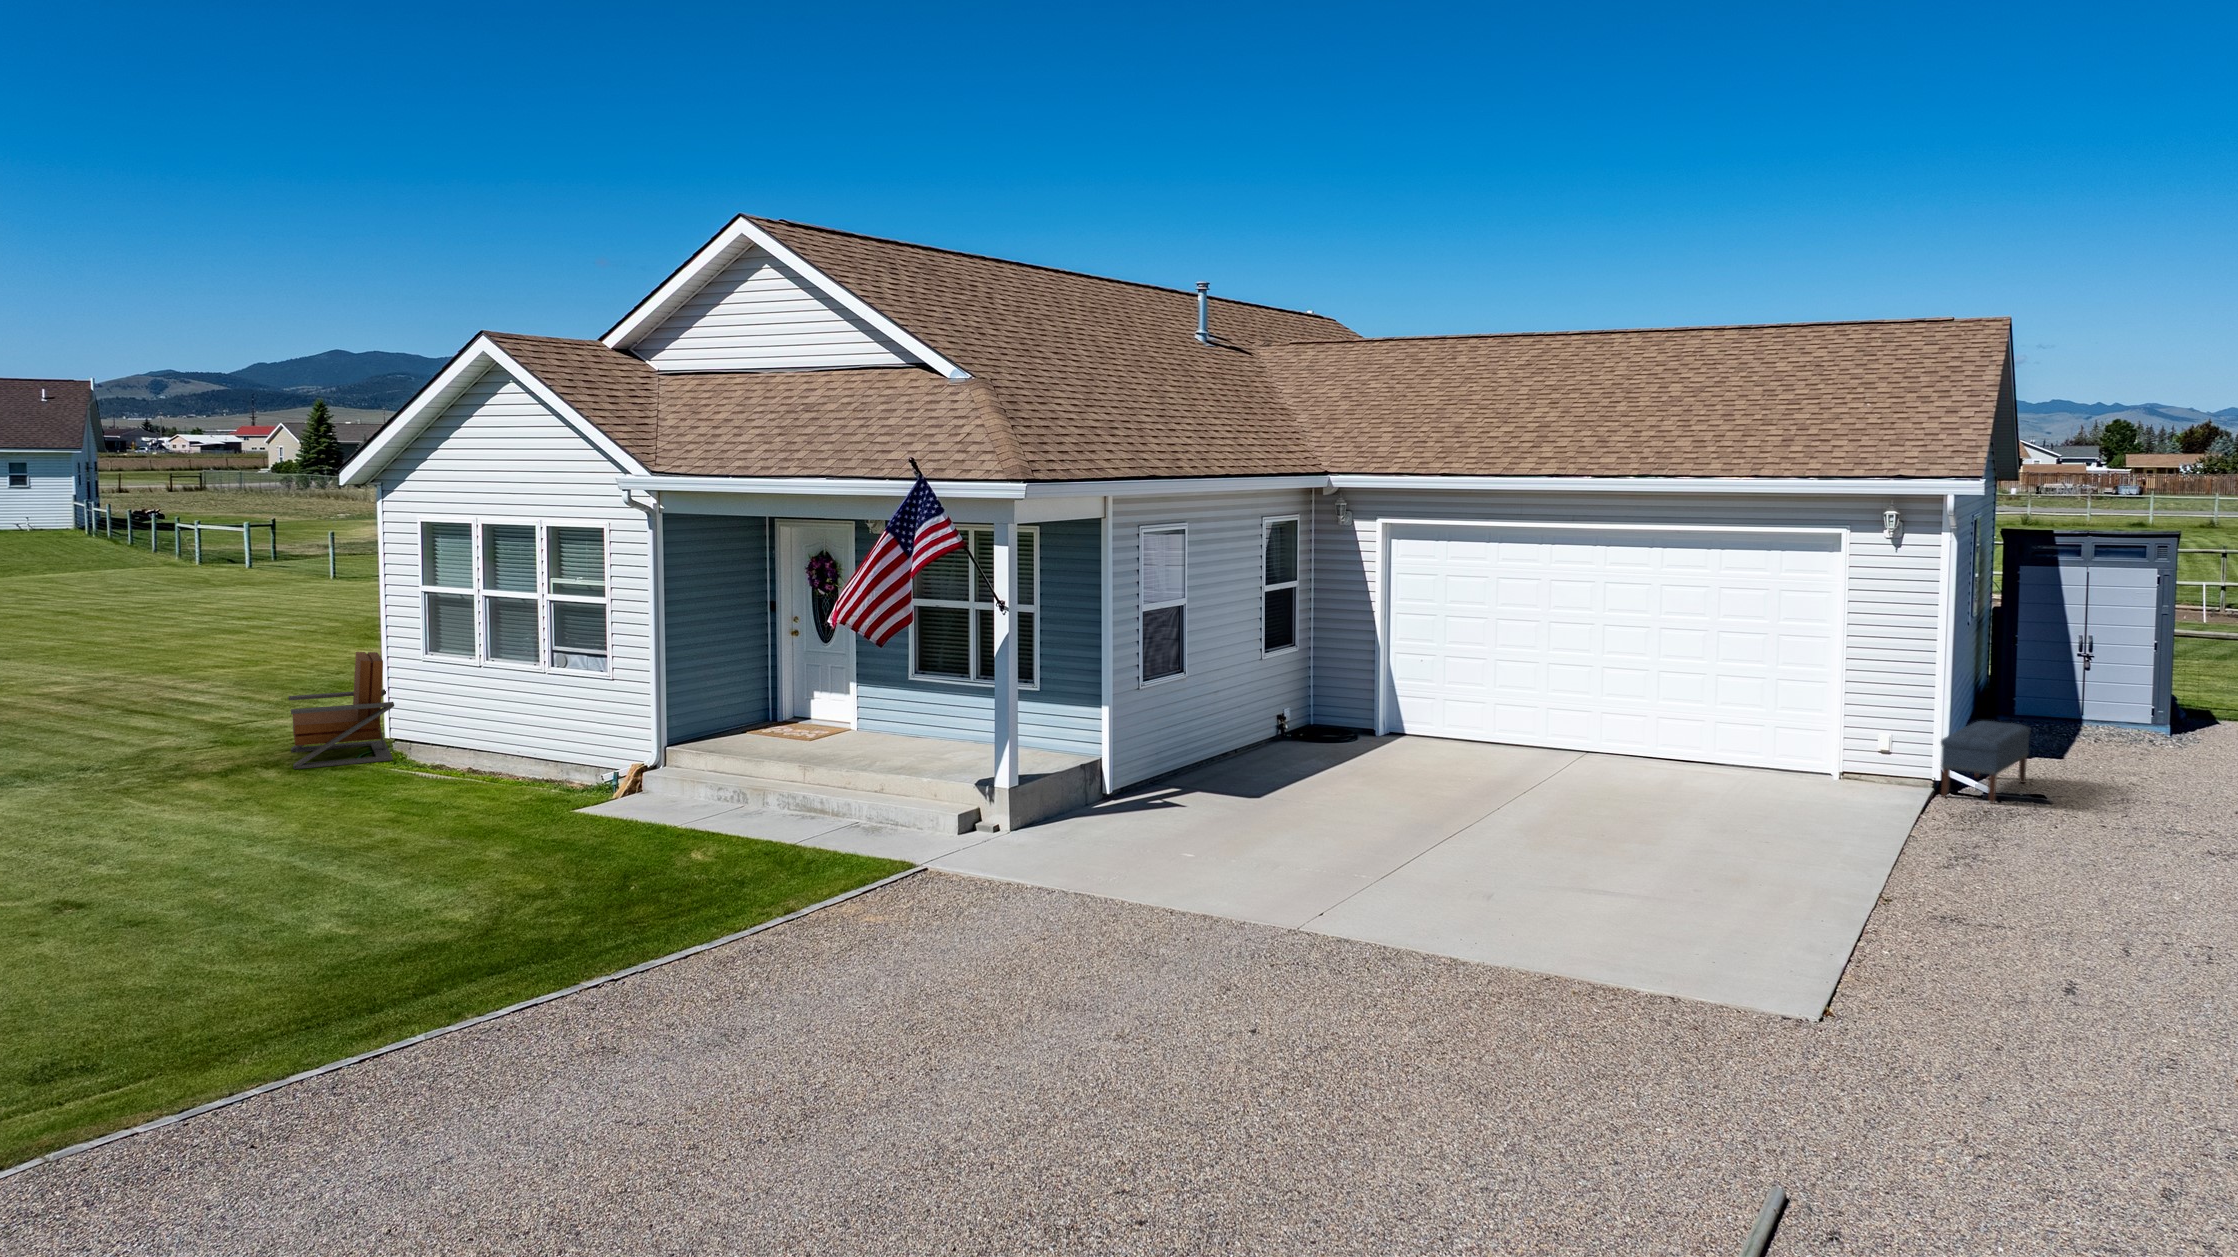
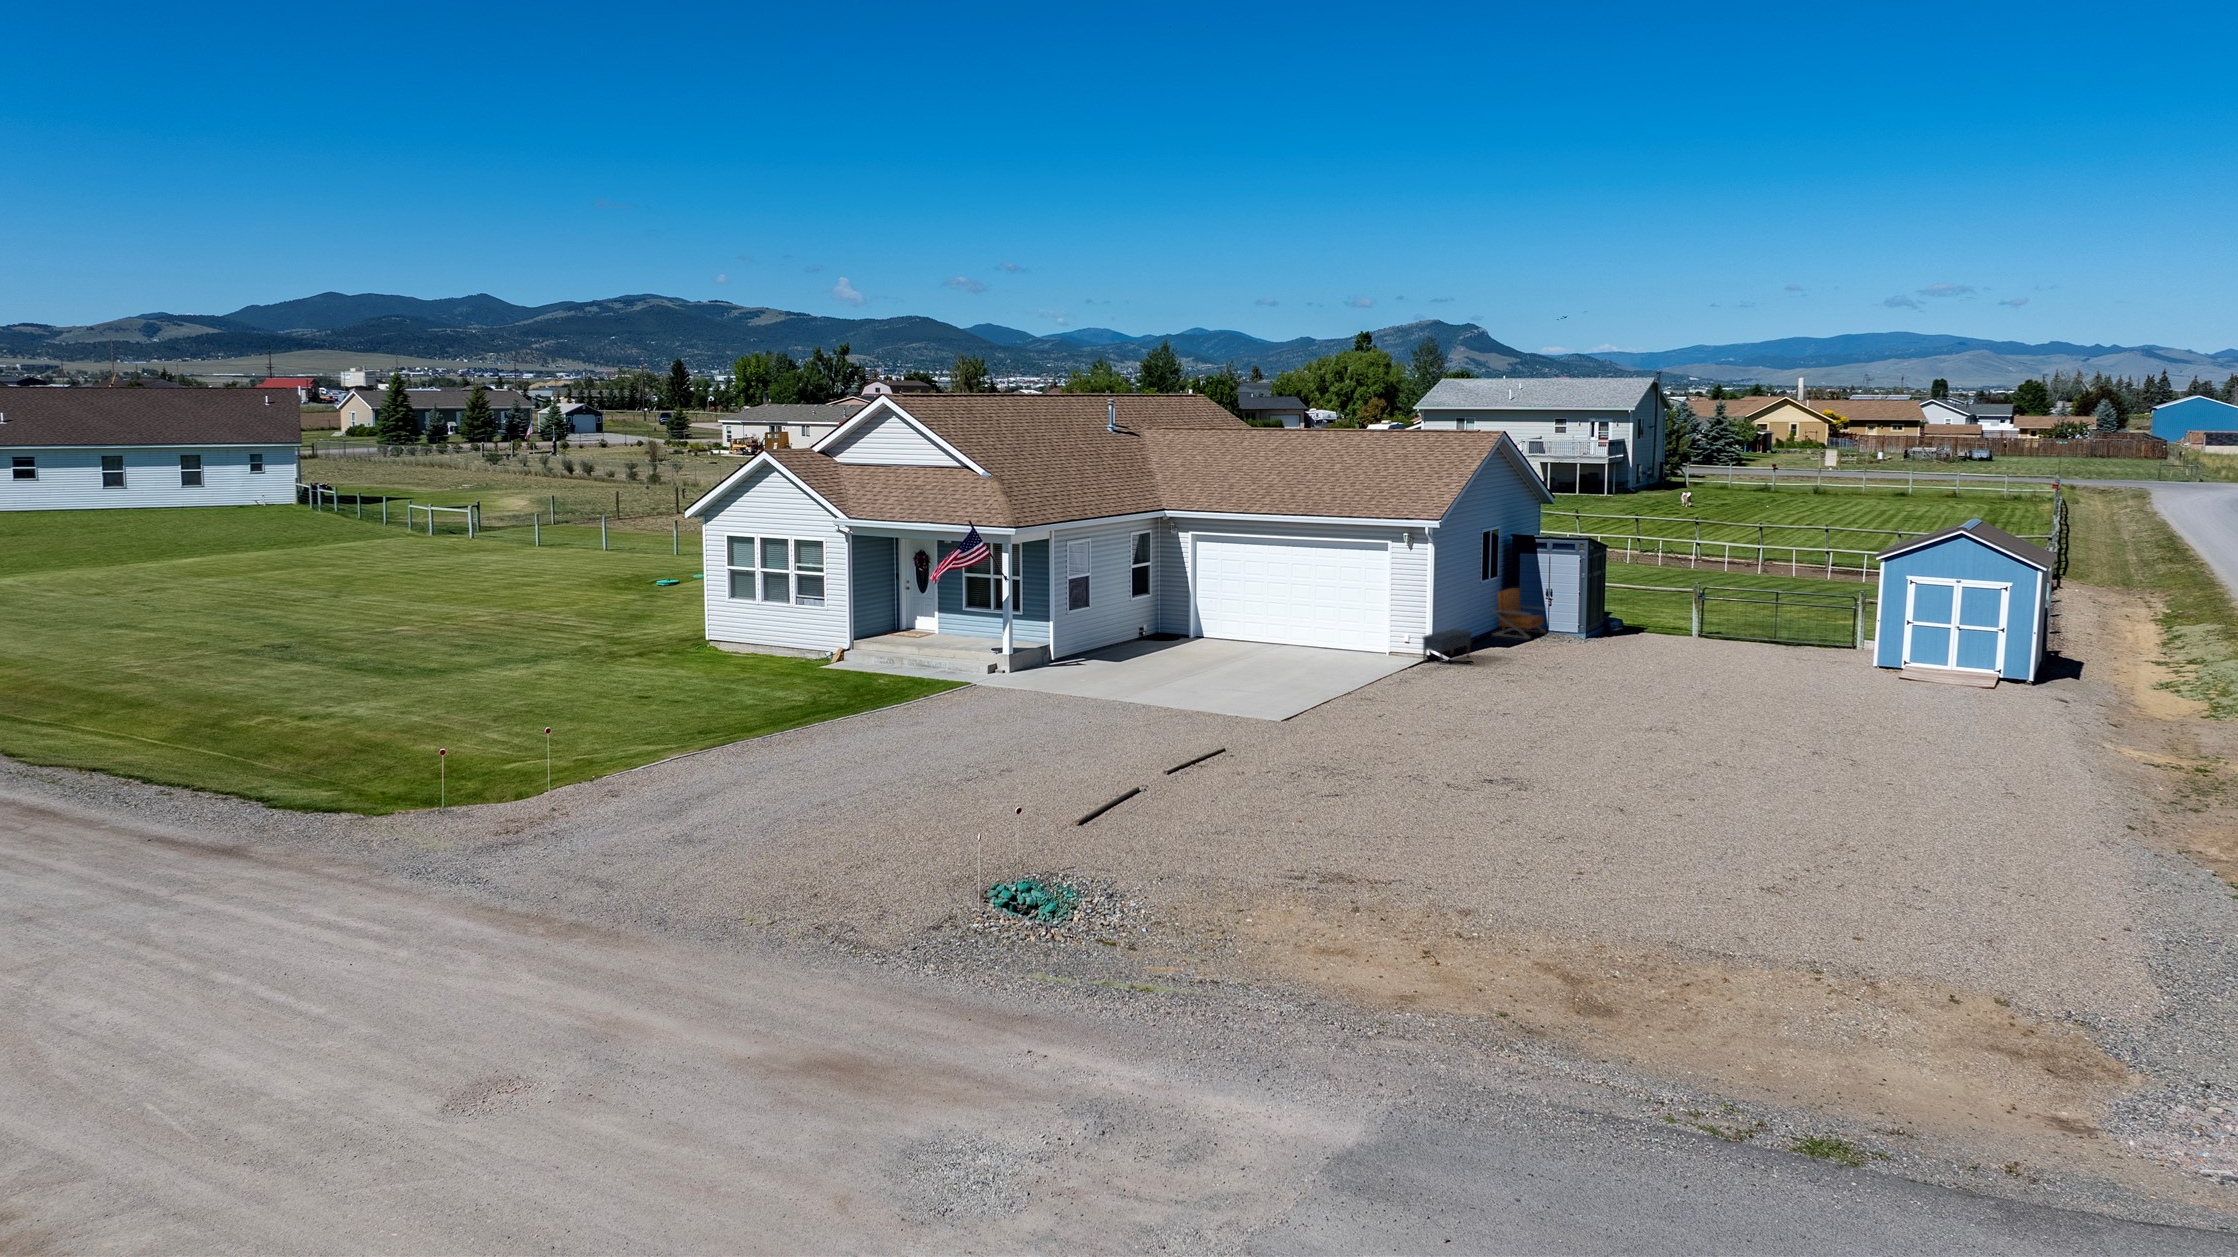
lounge chair: present [289,652,394,769] -> present [1492,588,1546,639]

